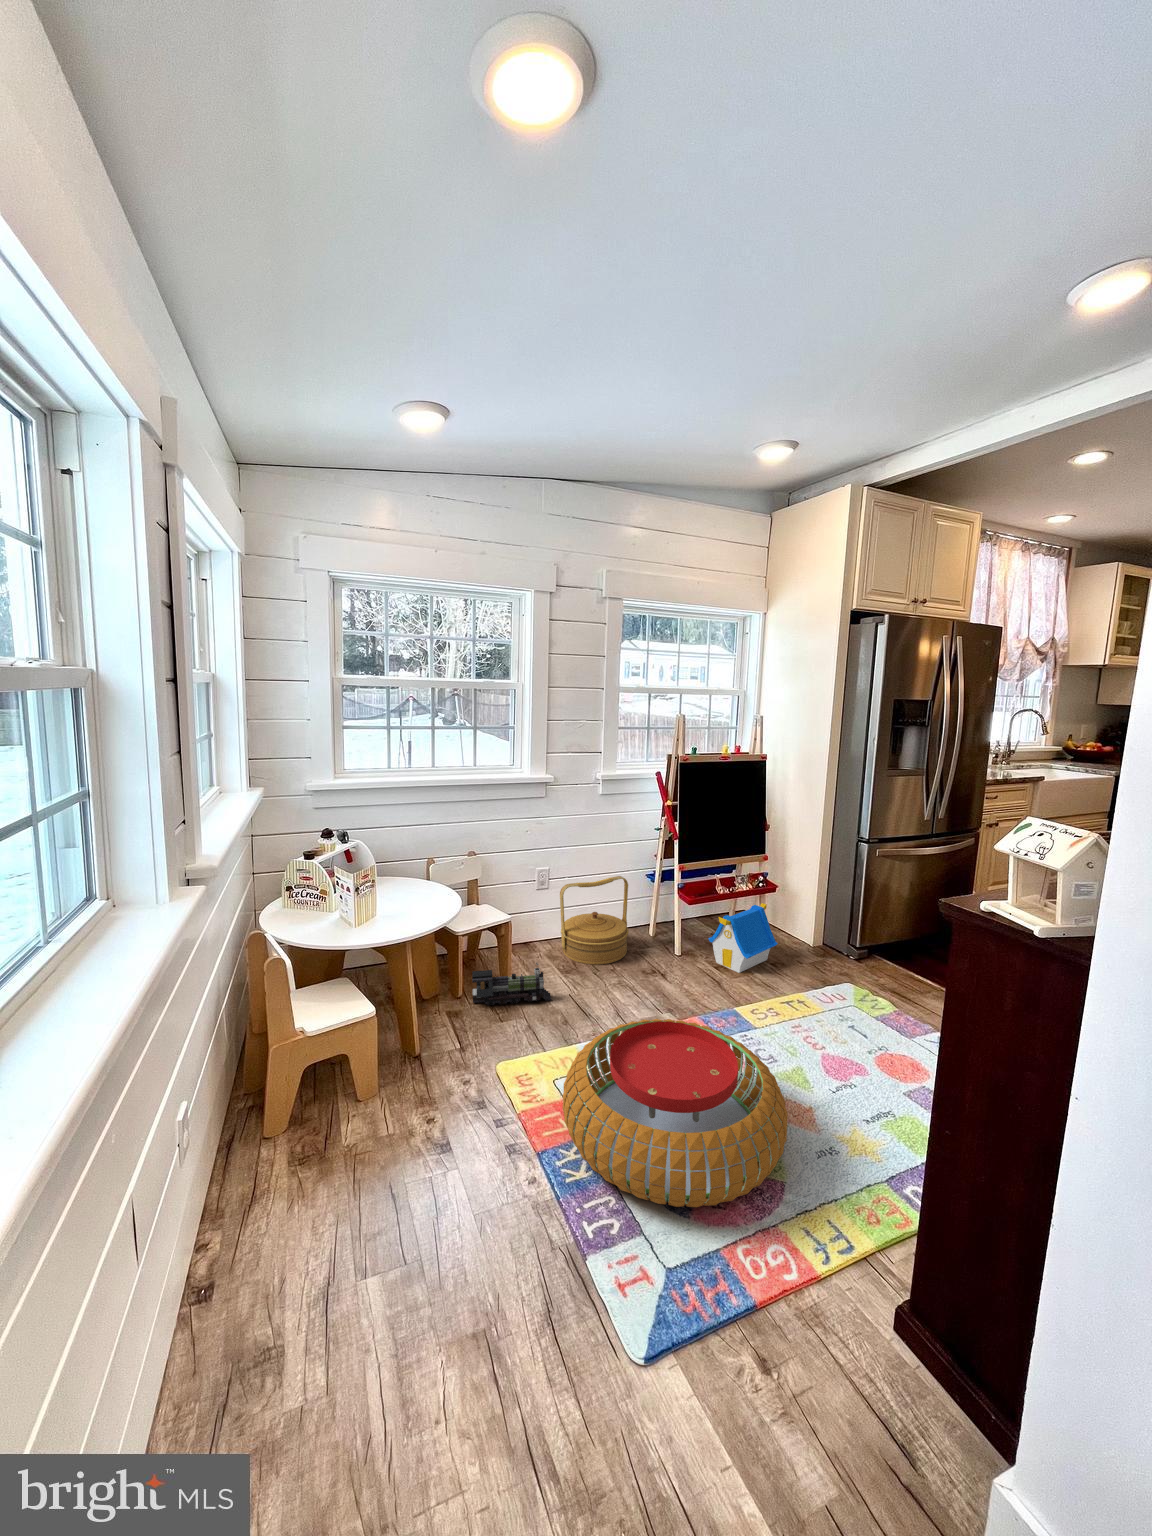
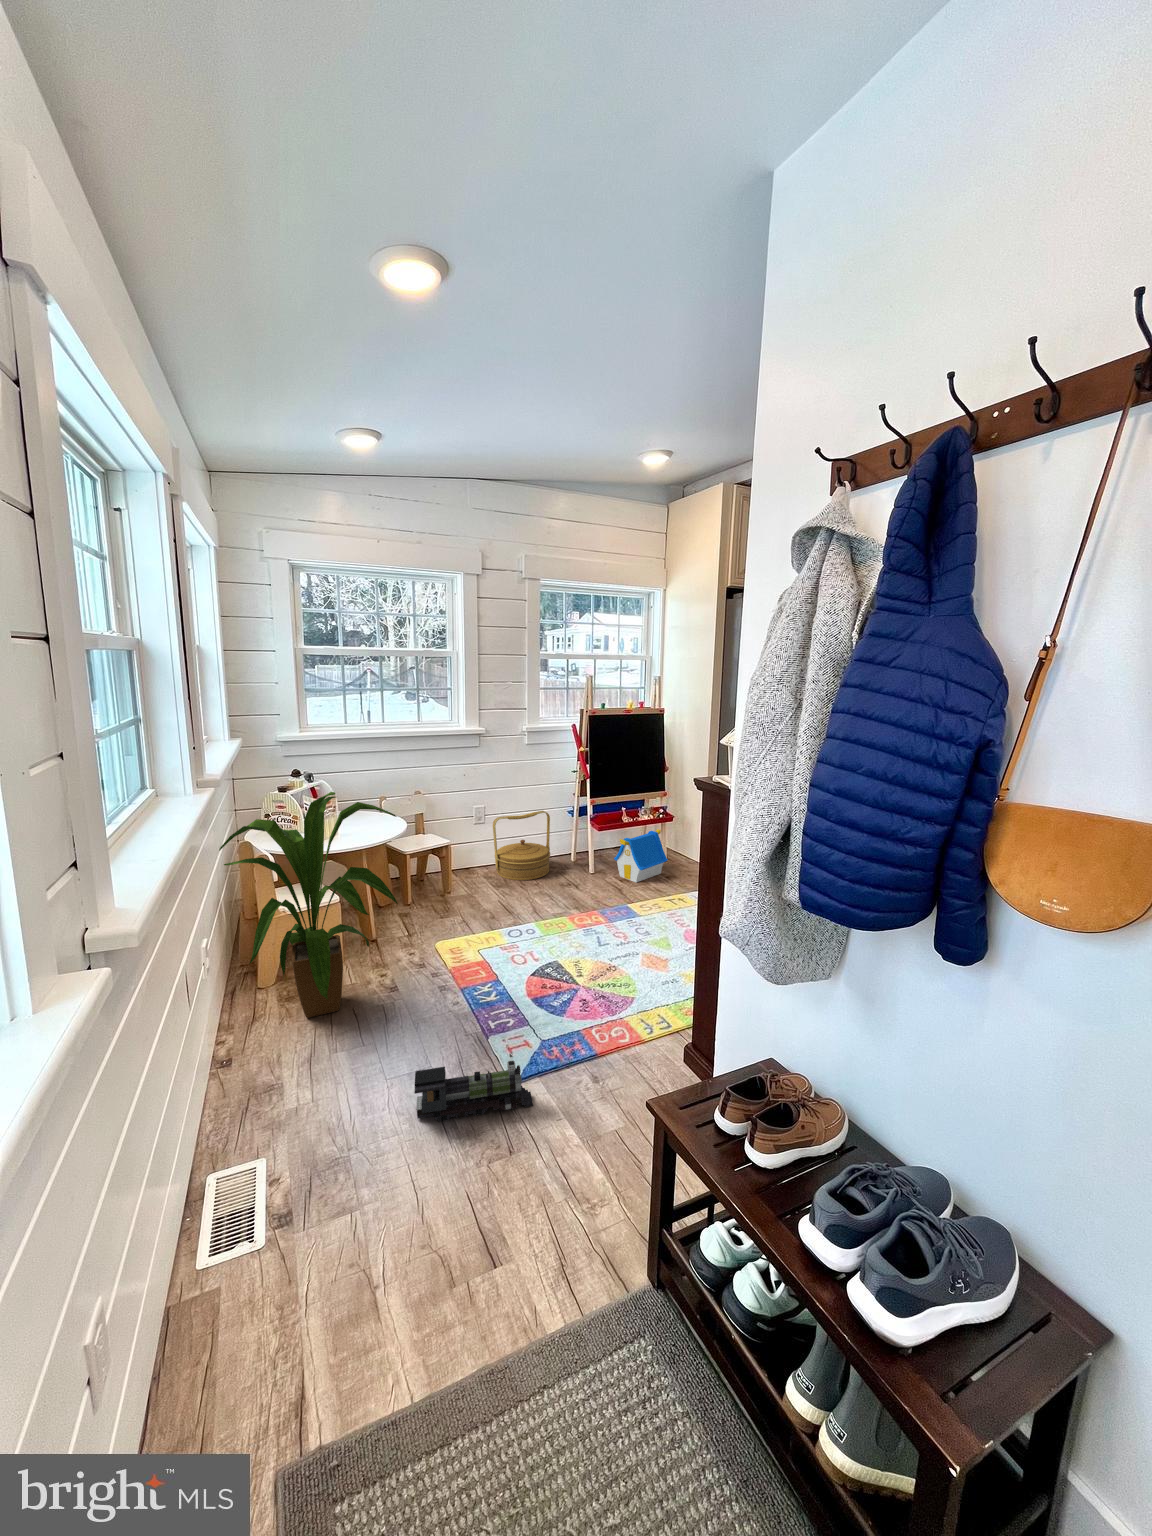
house plant: none [215,881,458,1200] -> present [219,792,398,1018]
toy train: present [472,963,551,1005] -> present [415,1054,533,1122]
pouf: present [563,1019,788,1207] -> none [481,902,640,1012]

